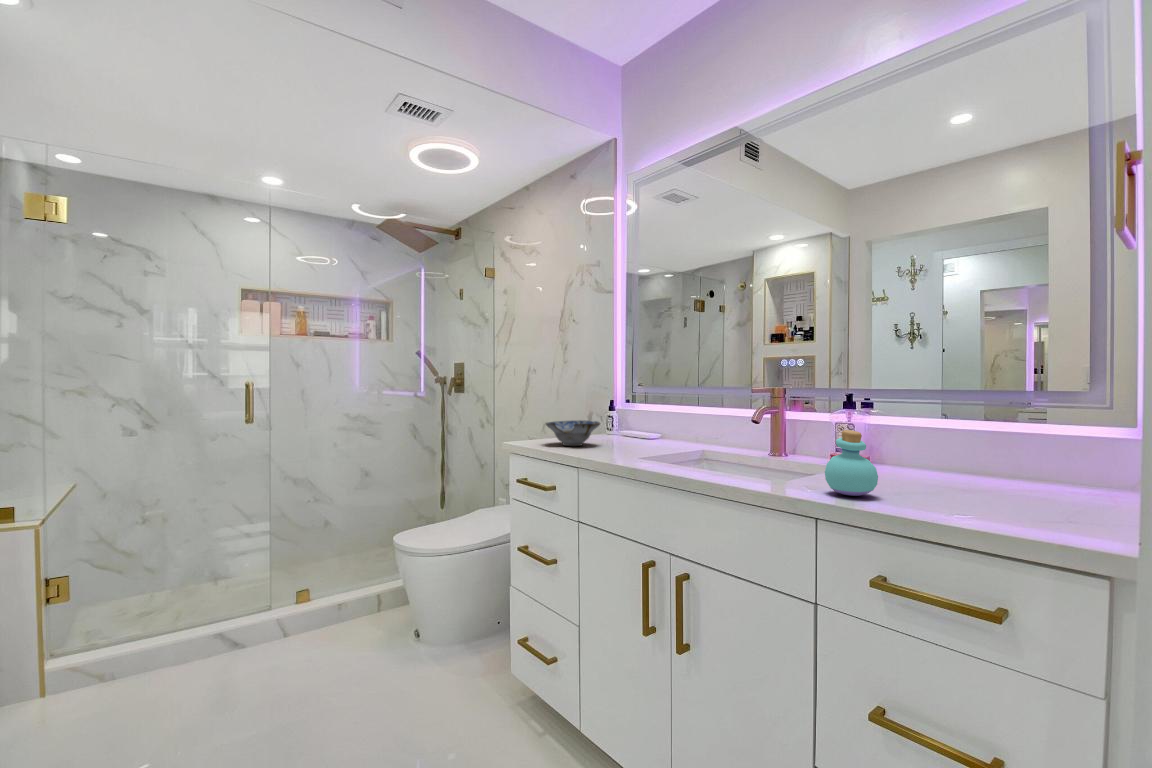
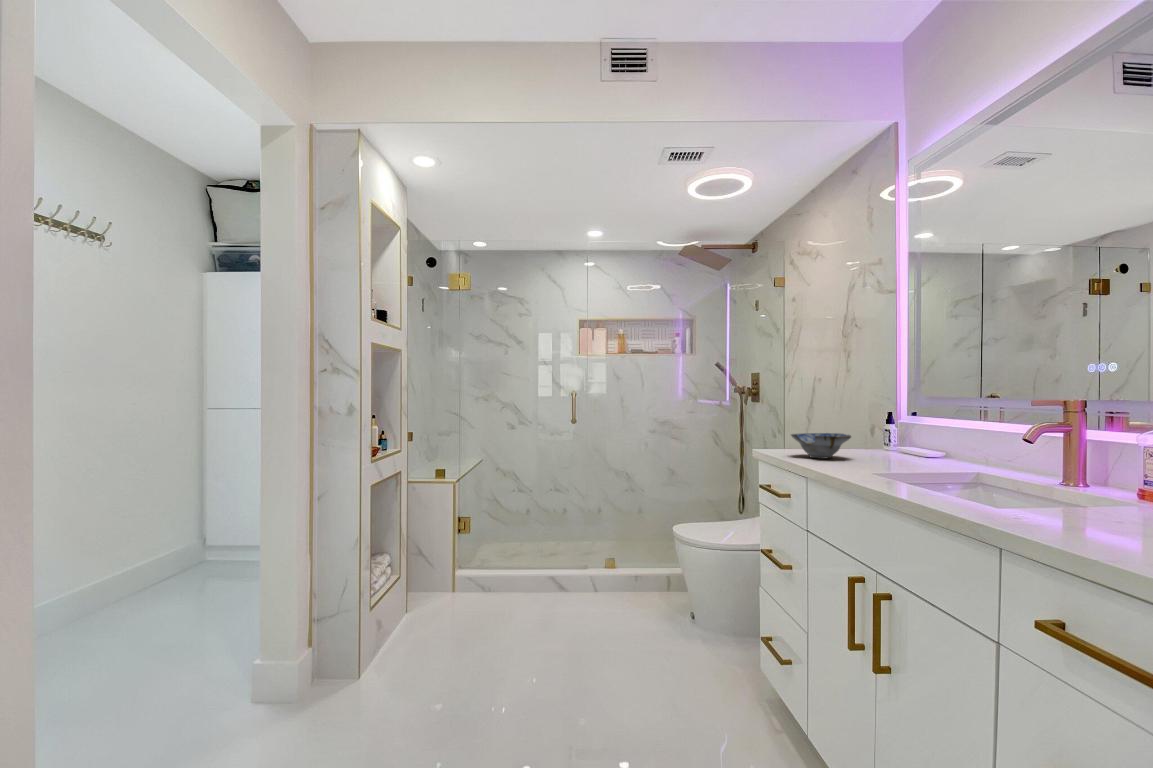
perfume bottle: present [825,430,878,496] -> none [1000,450,1068,523]

